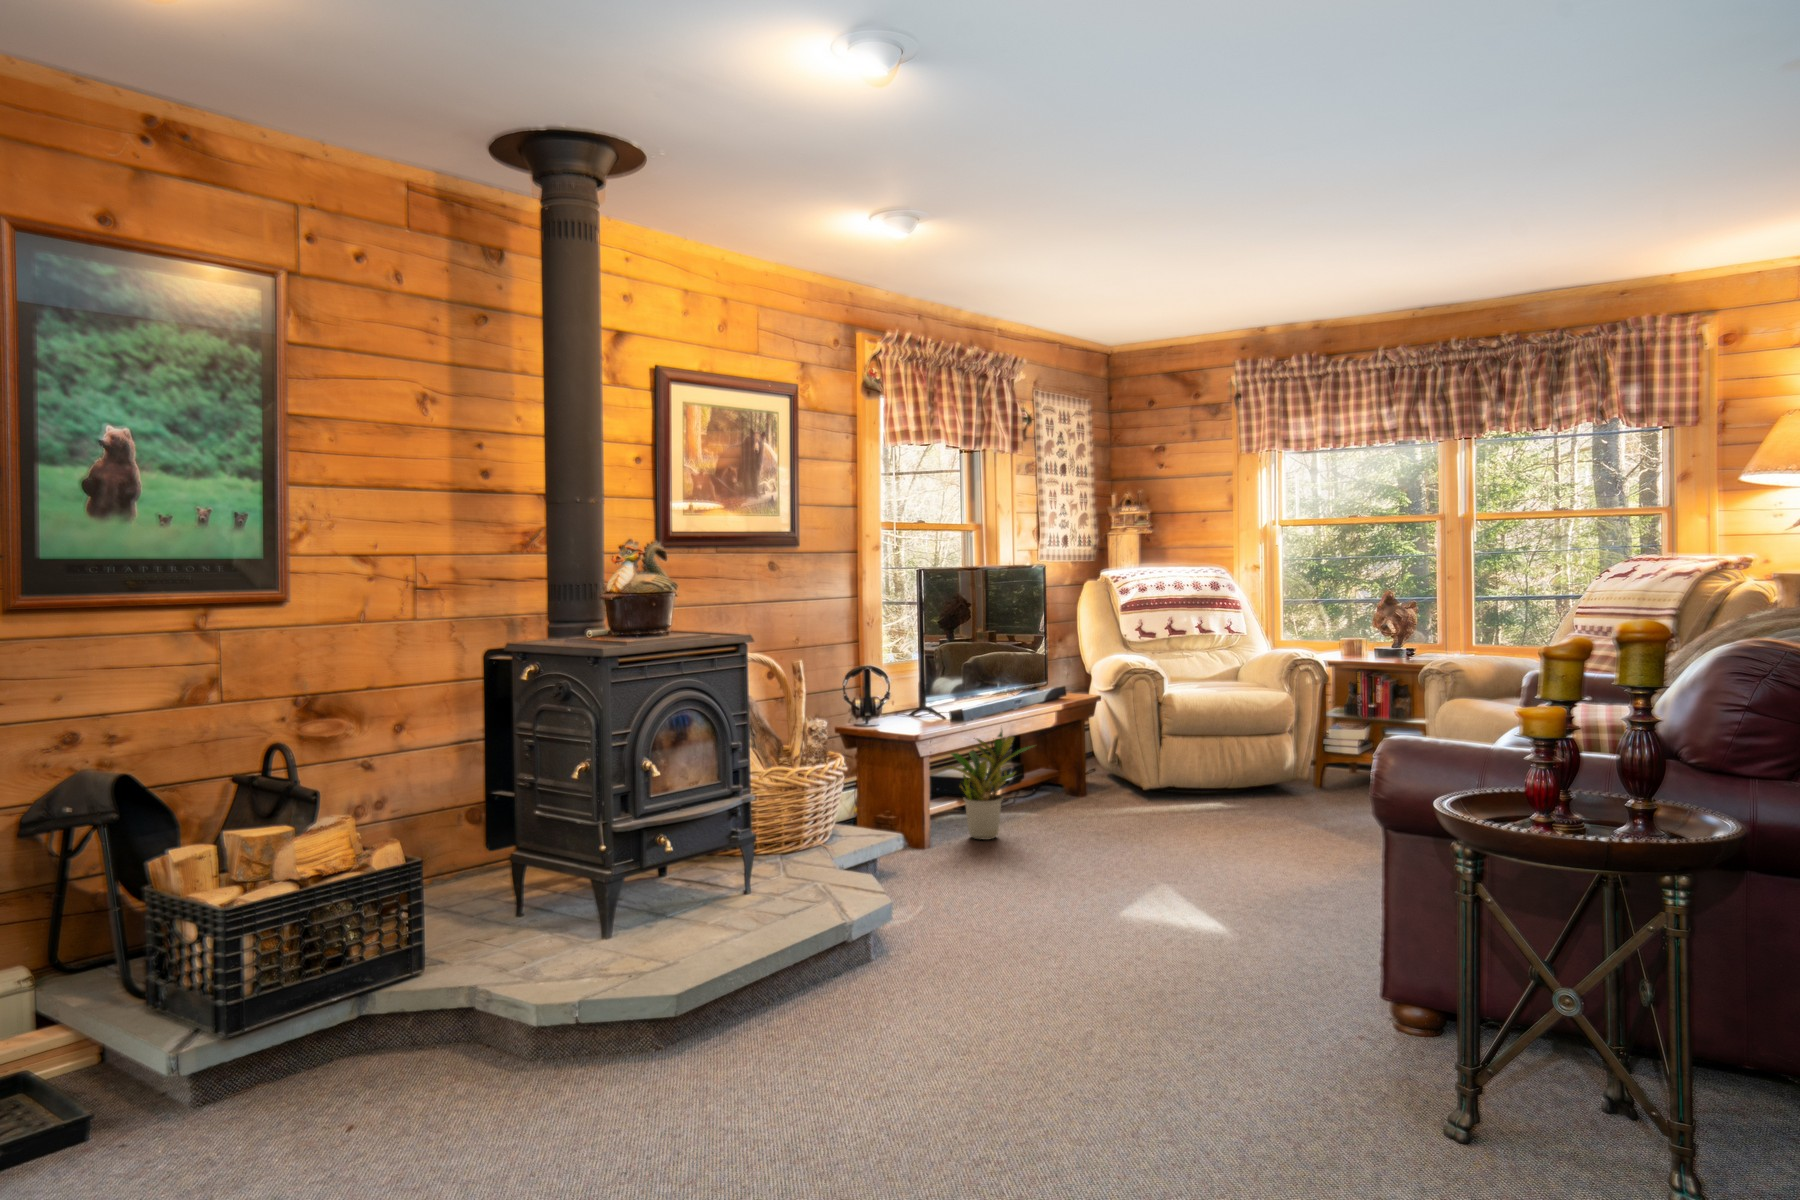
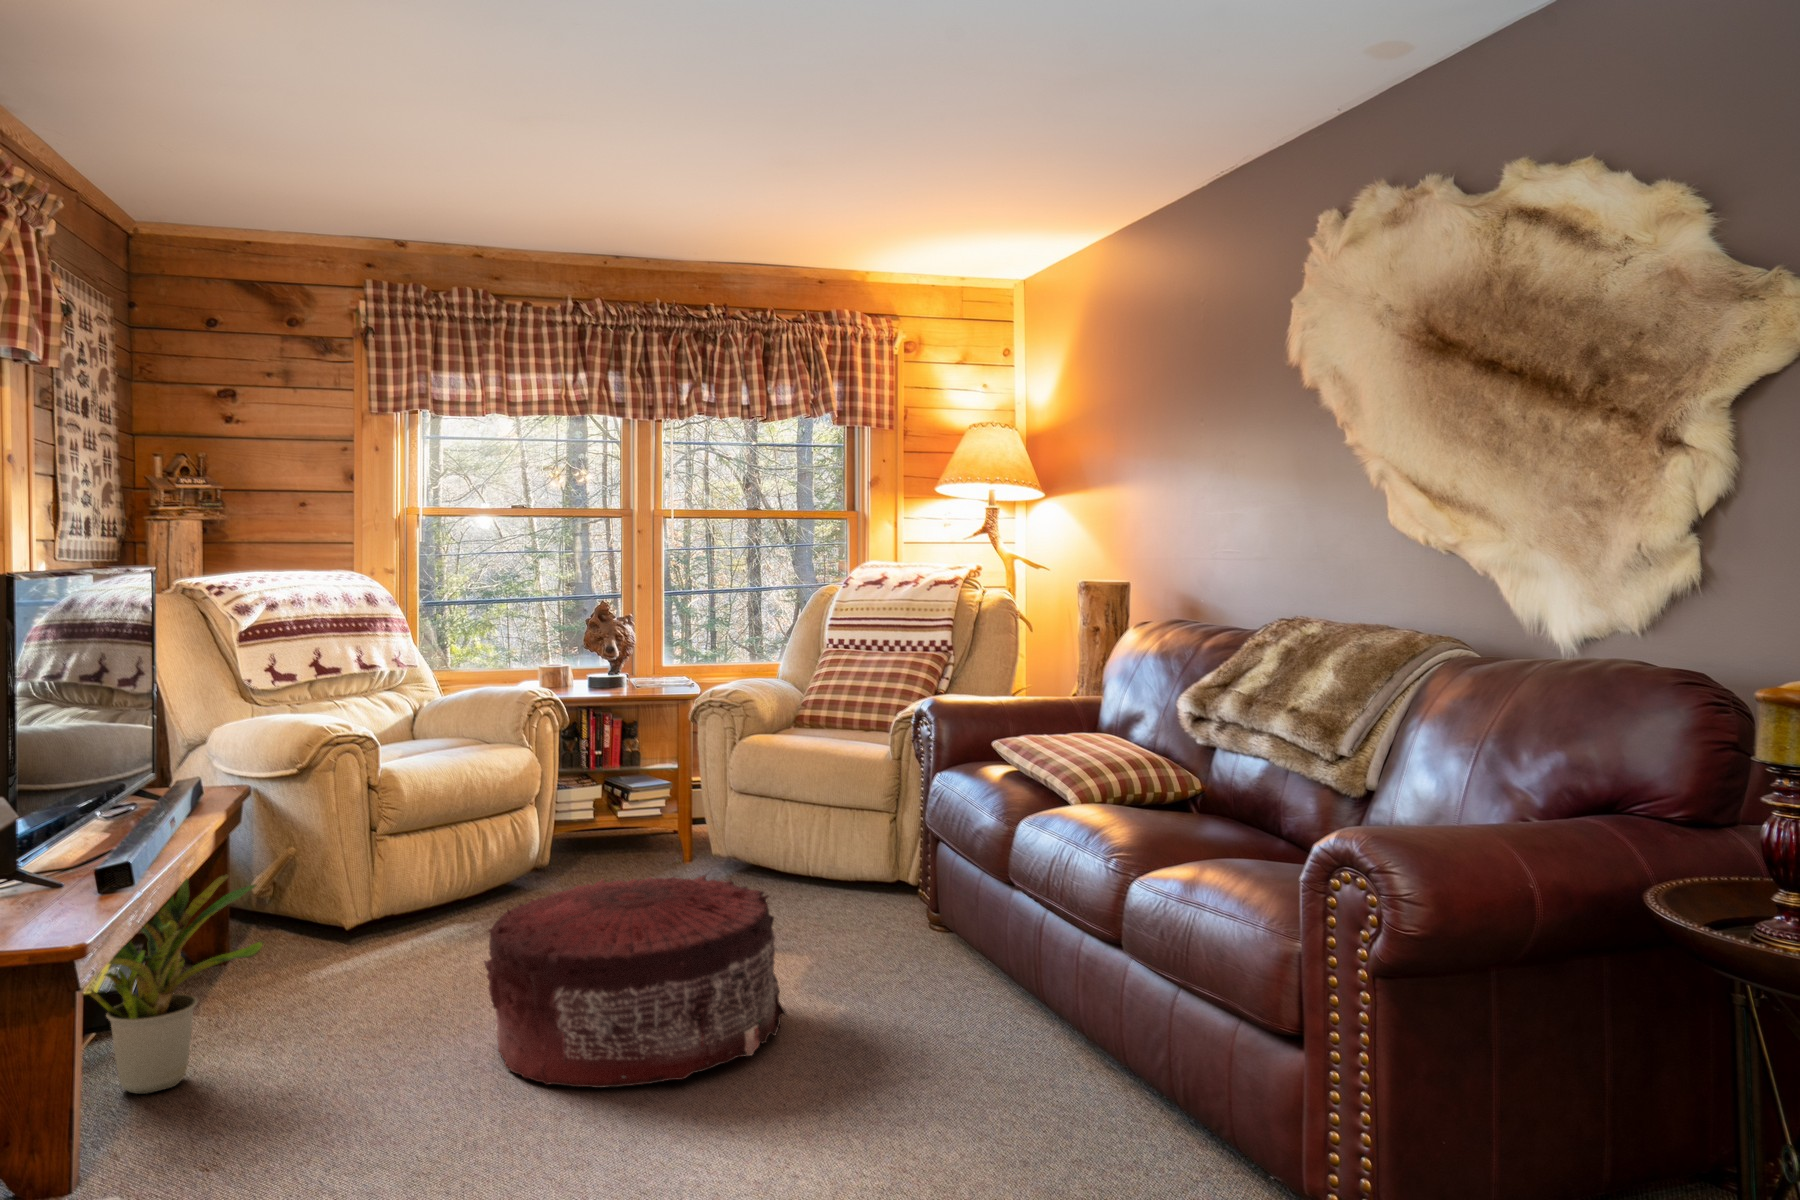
pouf: none [1120,774,1306,894] -> present [484,875,786,1088]

